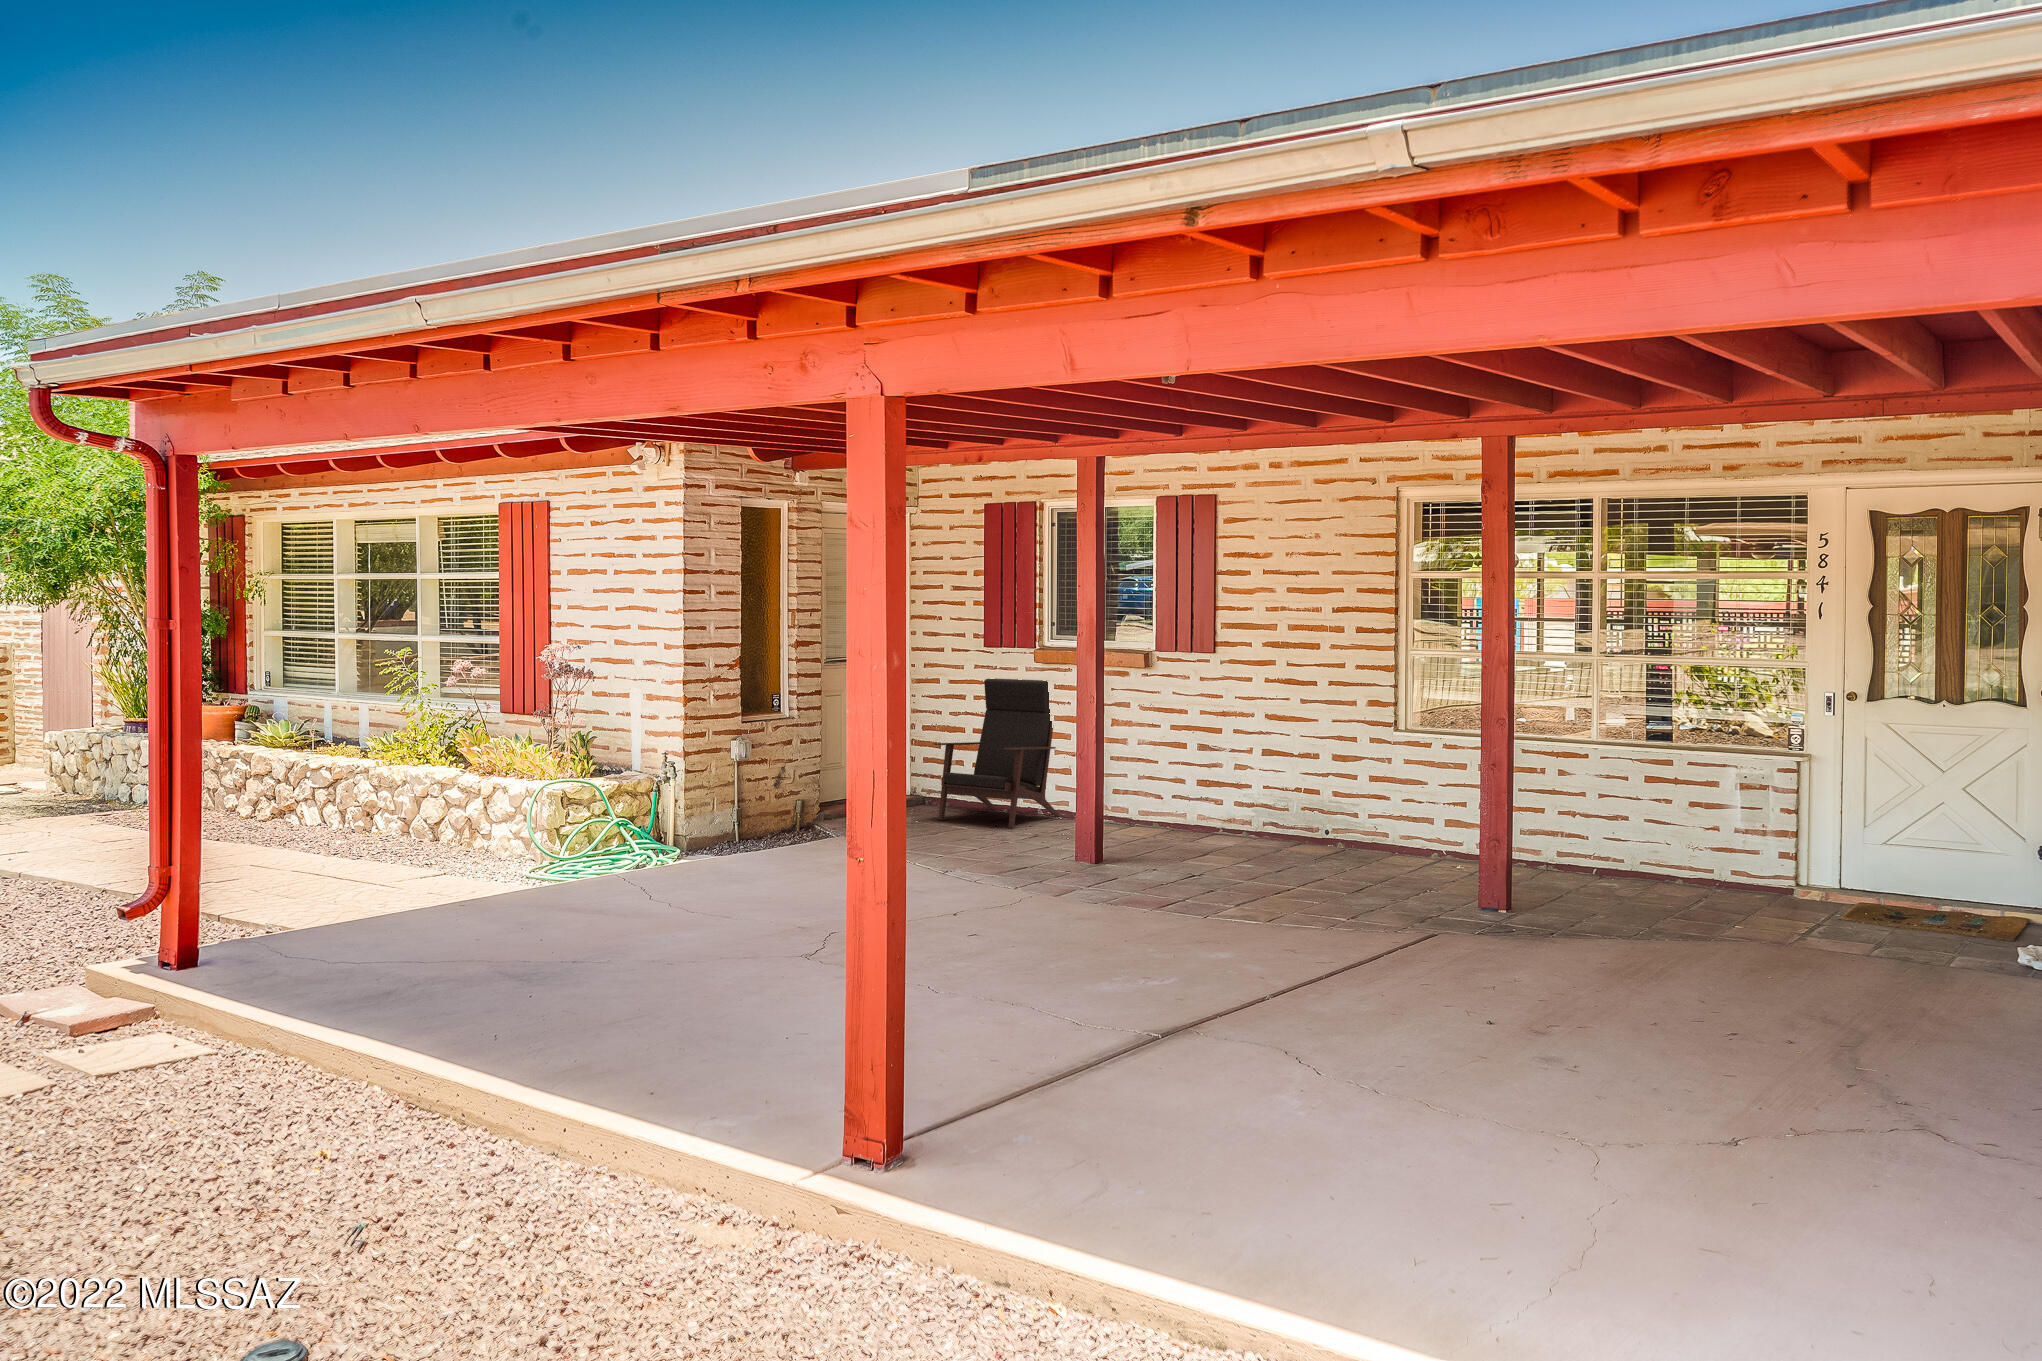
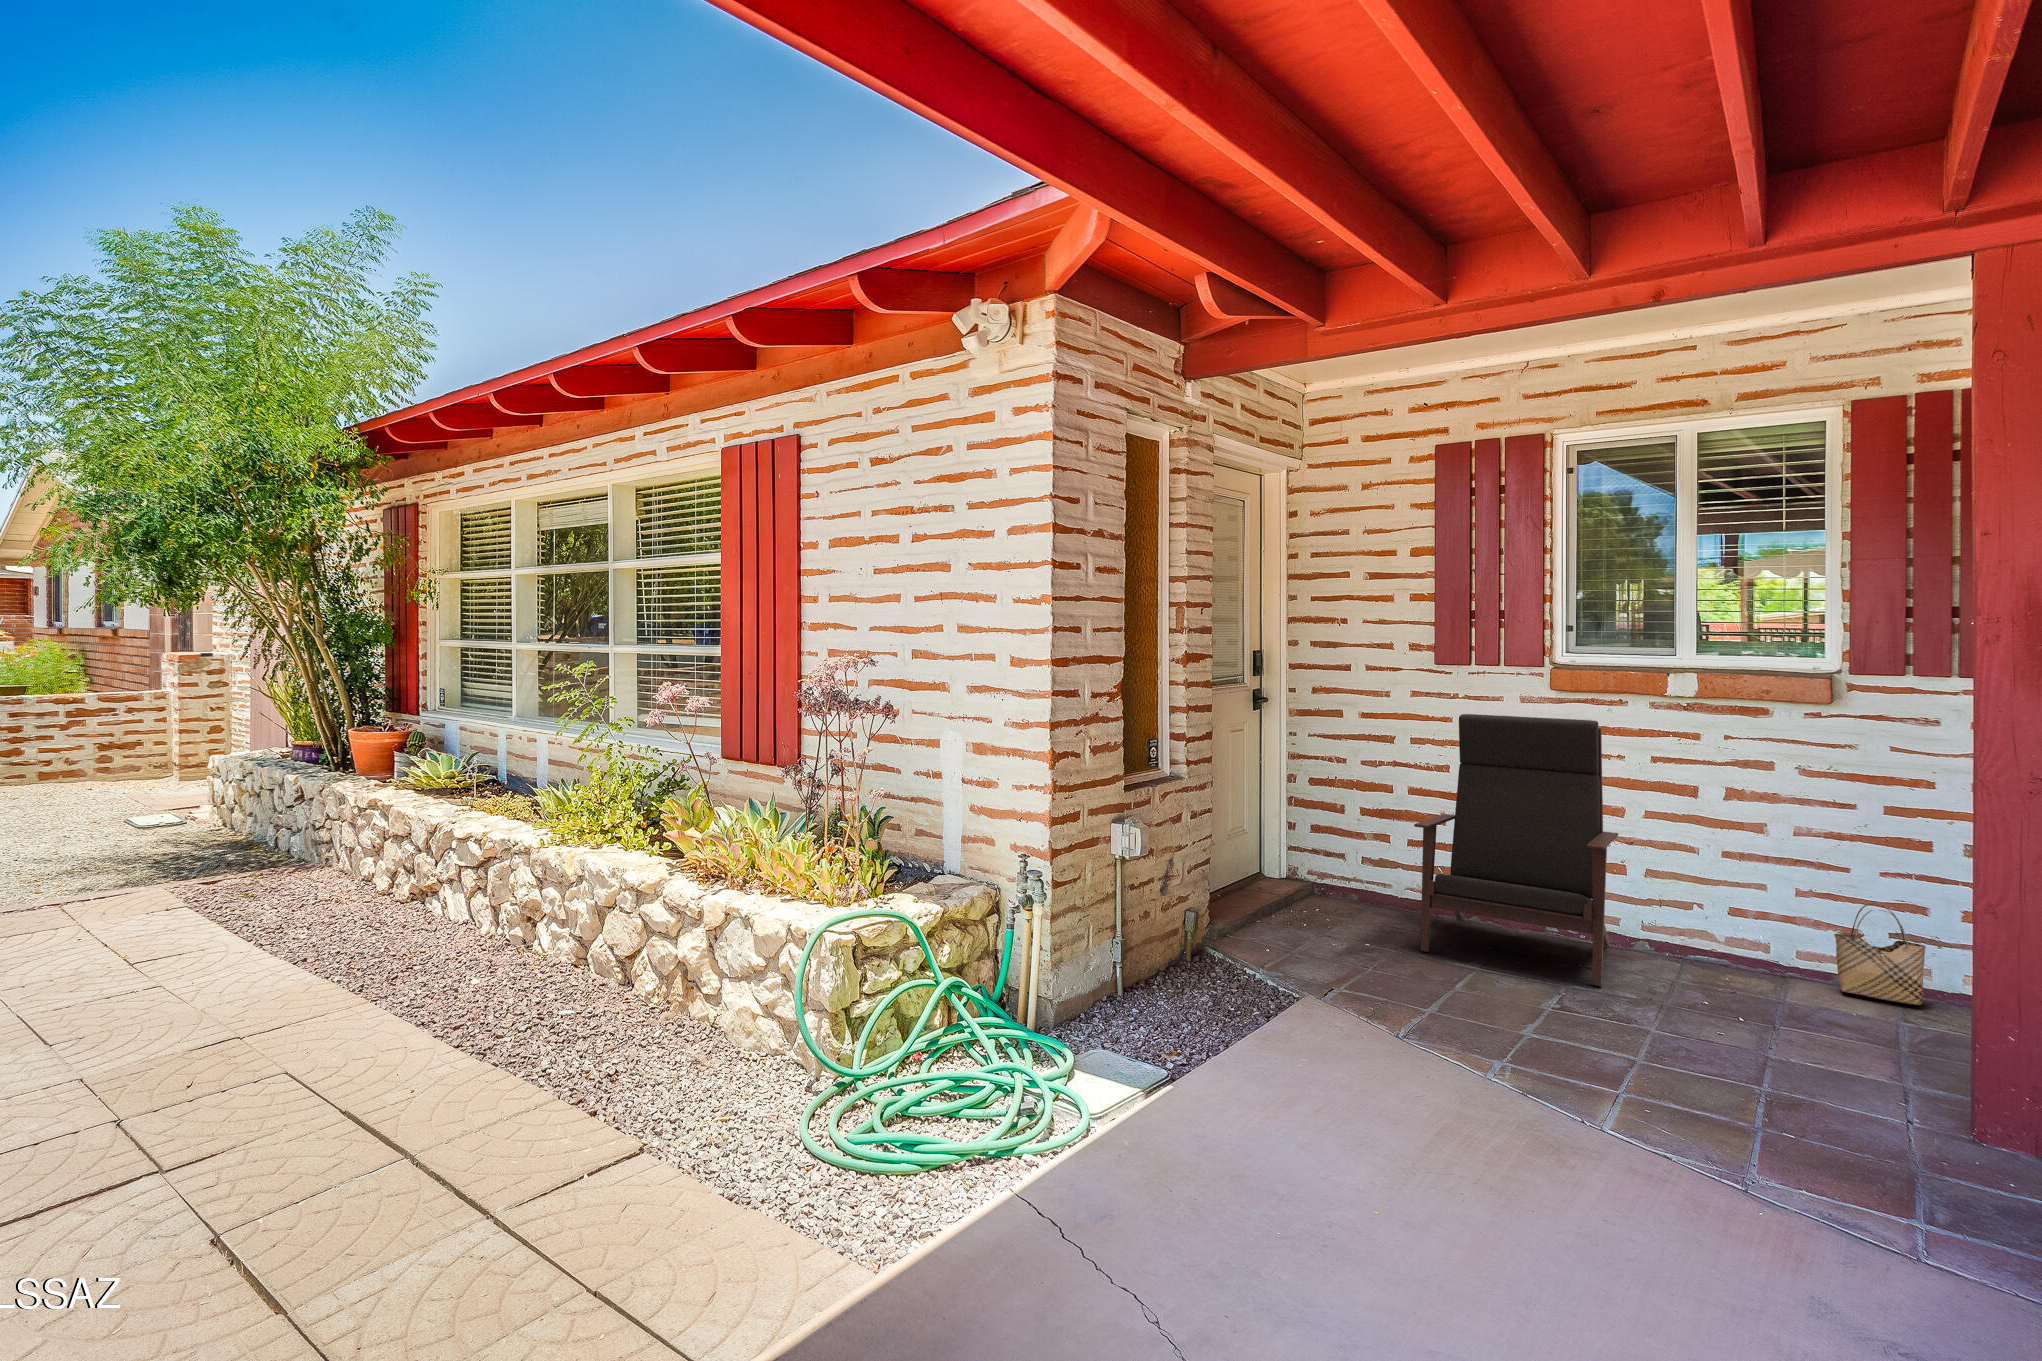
woven basket: none [1138,778,1173,829] -> present [1834,903,1926,1005]

